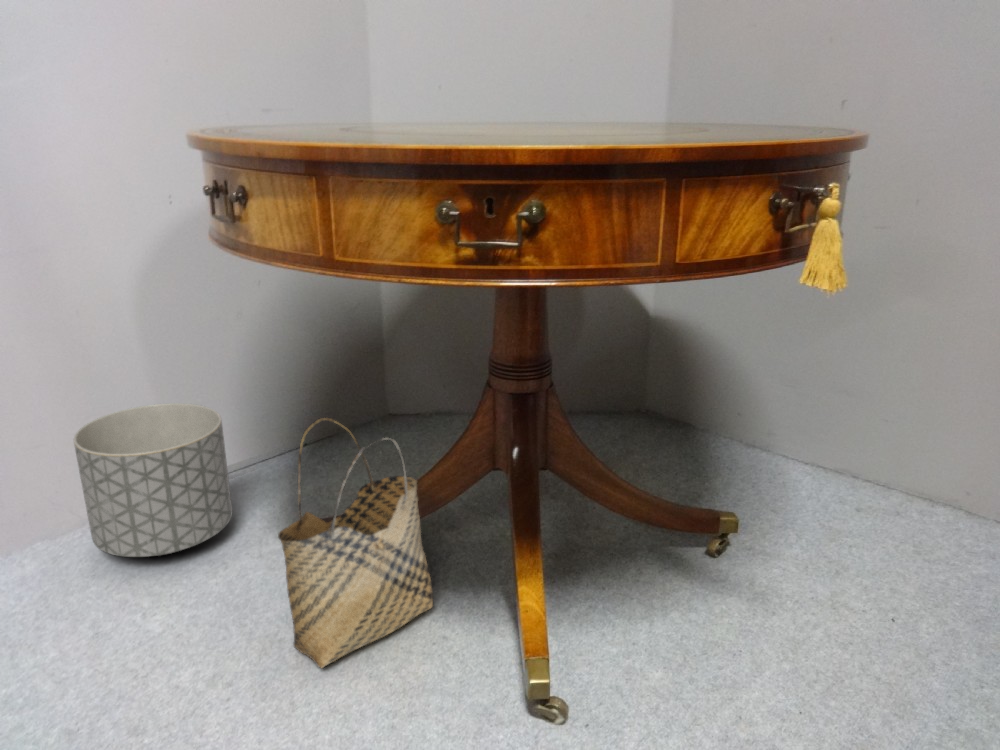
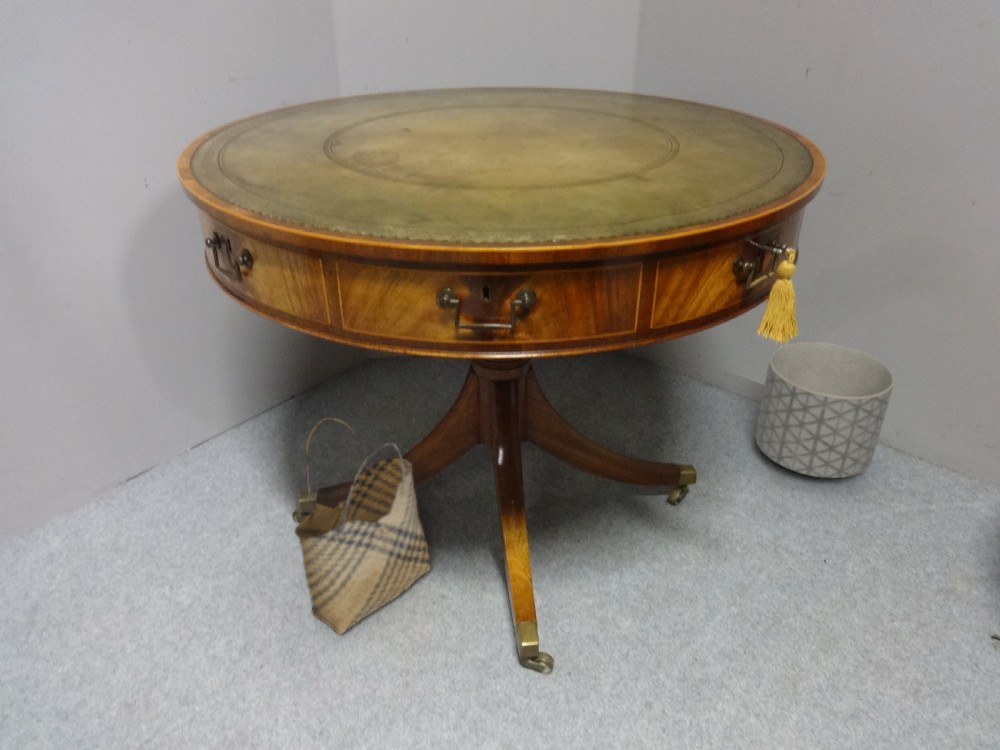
planter: present [74,403,233,557] -> present [755,342,894,478]

